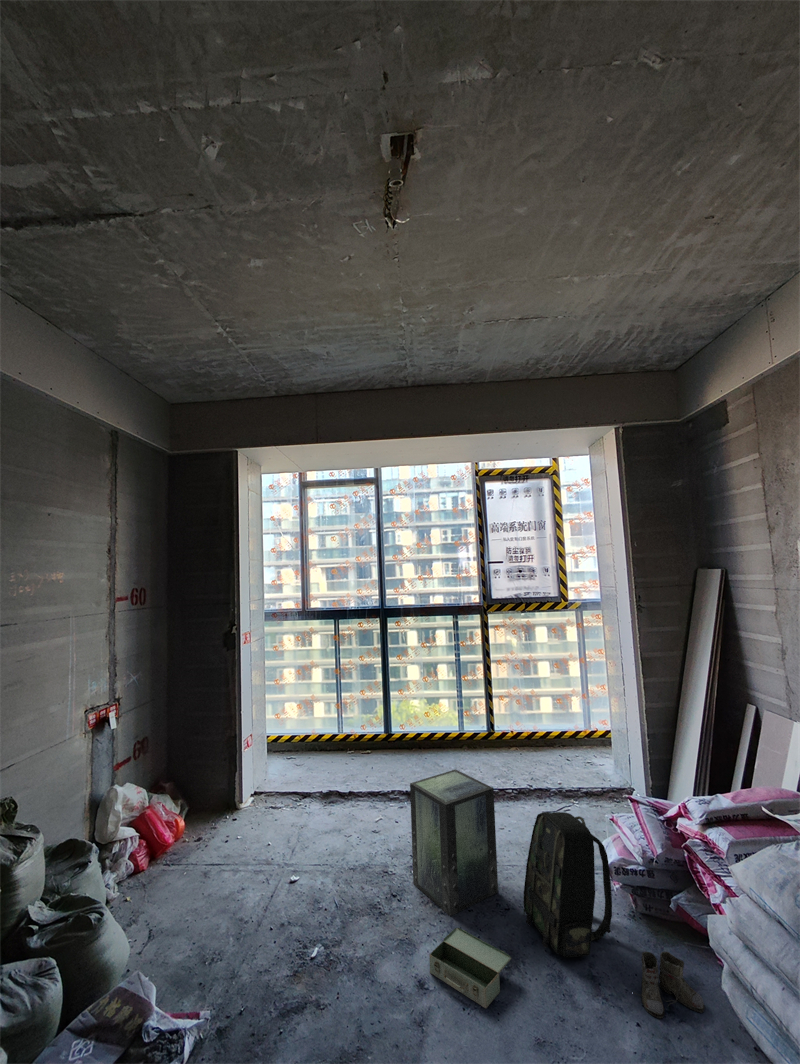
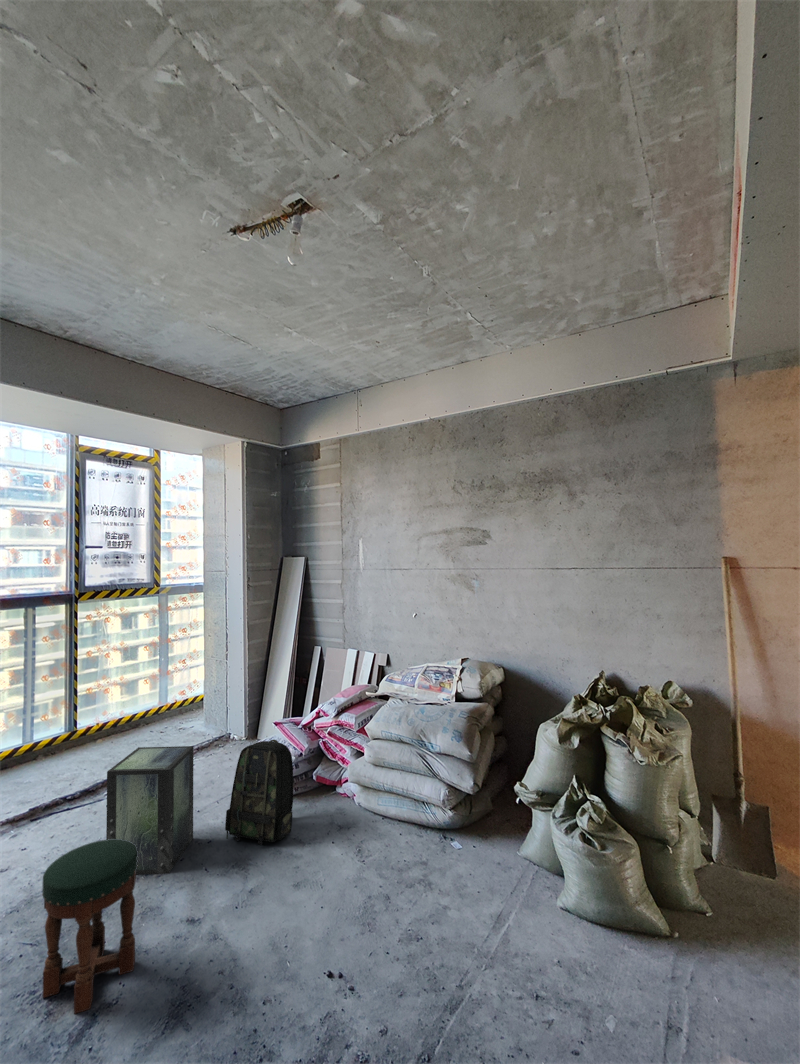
stool: none [289,845,364,1000] -> present [42,839,138,1014]
toolbox: present [429,928,511,1008] -> none [191,857,254,911]
boots: present [641,952,705,1019] -> none [324,799,361,838]

